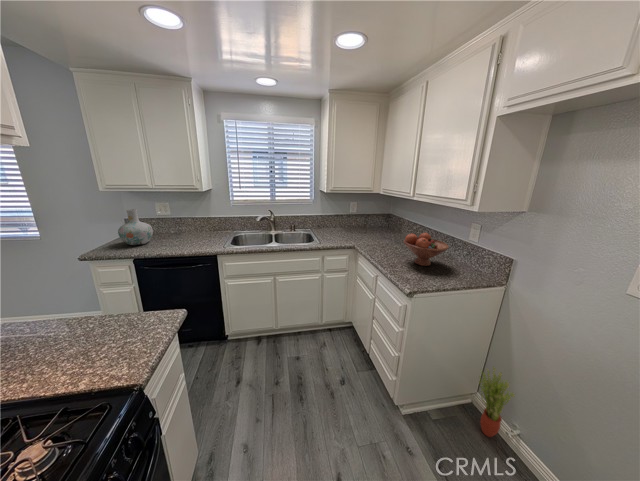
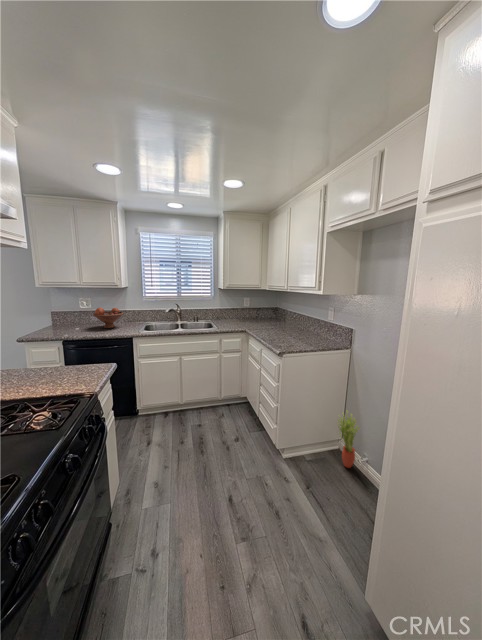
vase: present [118,209,153,246] -> none [49,301,77,331]
fruit bowl: present [404,233,449,266] -> present [93,308,123,328]

